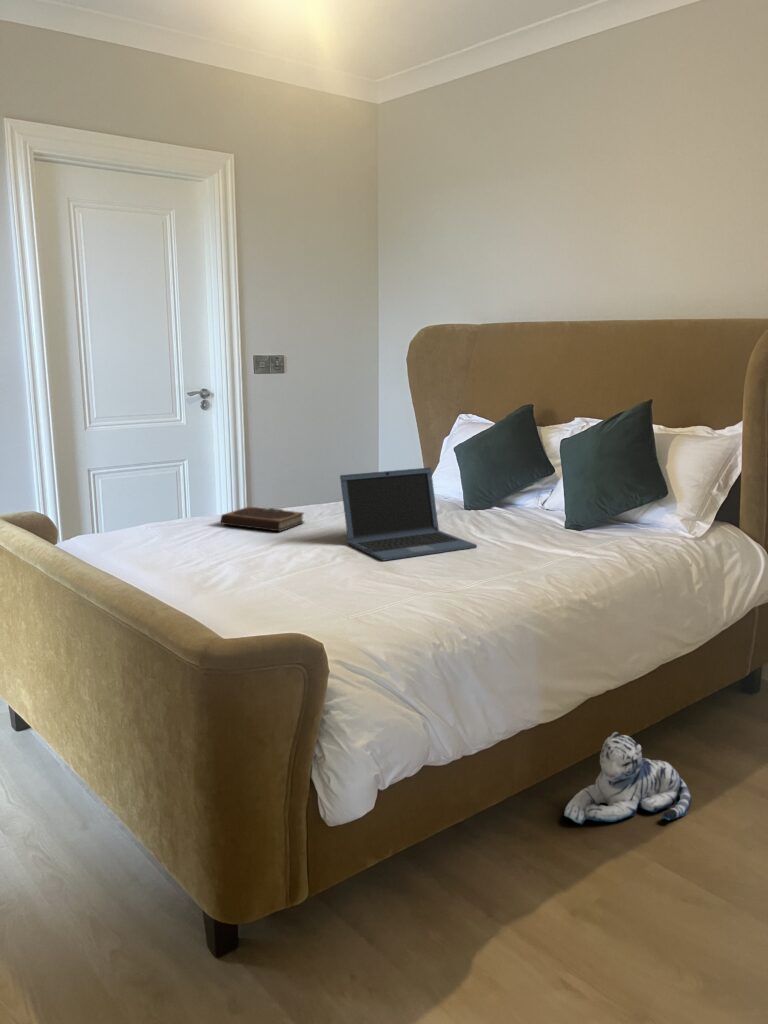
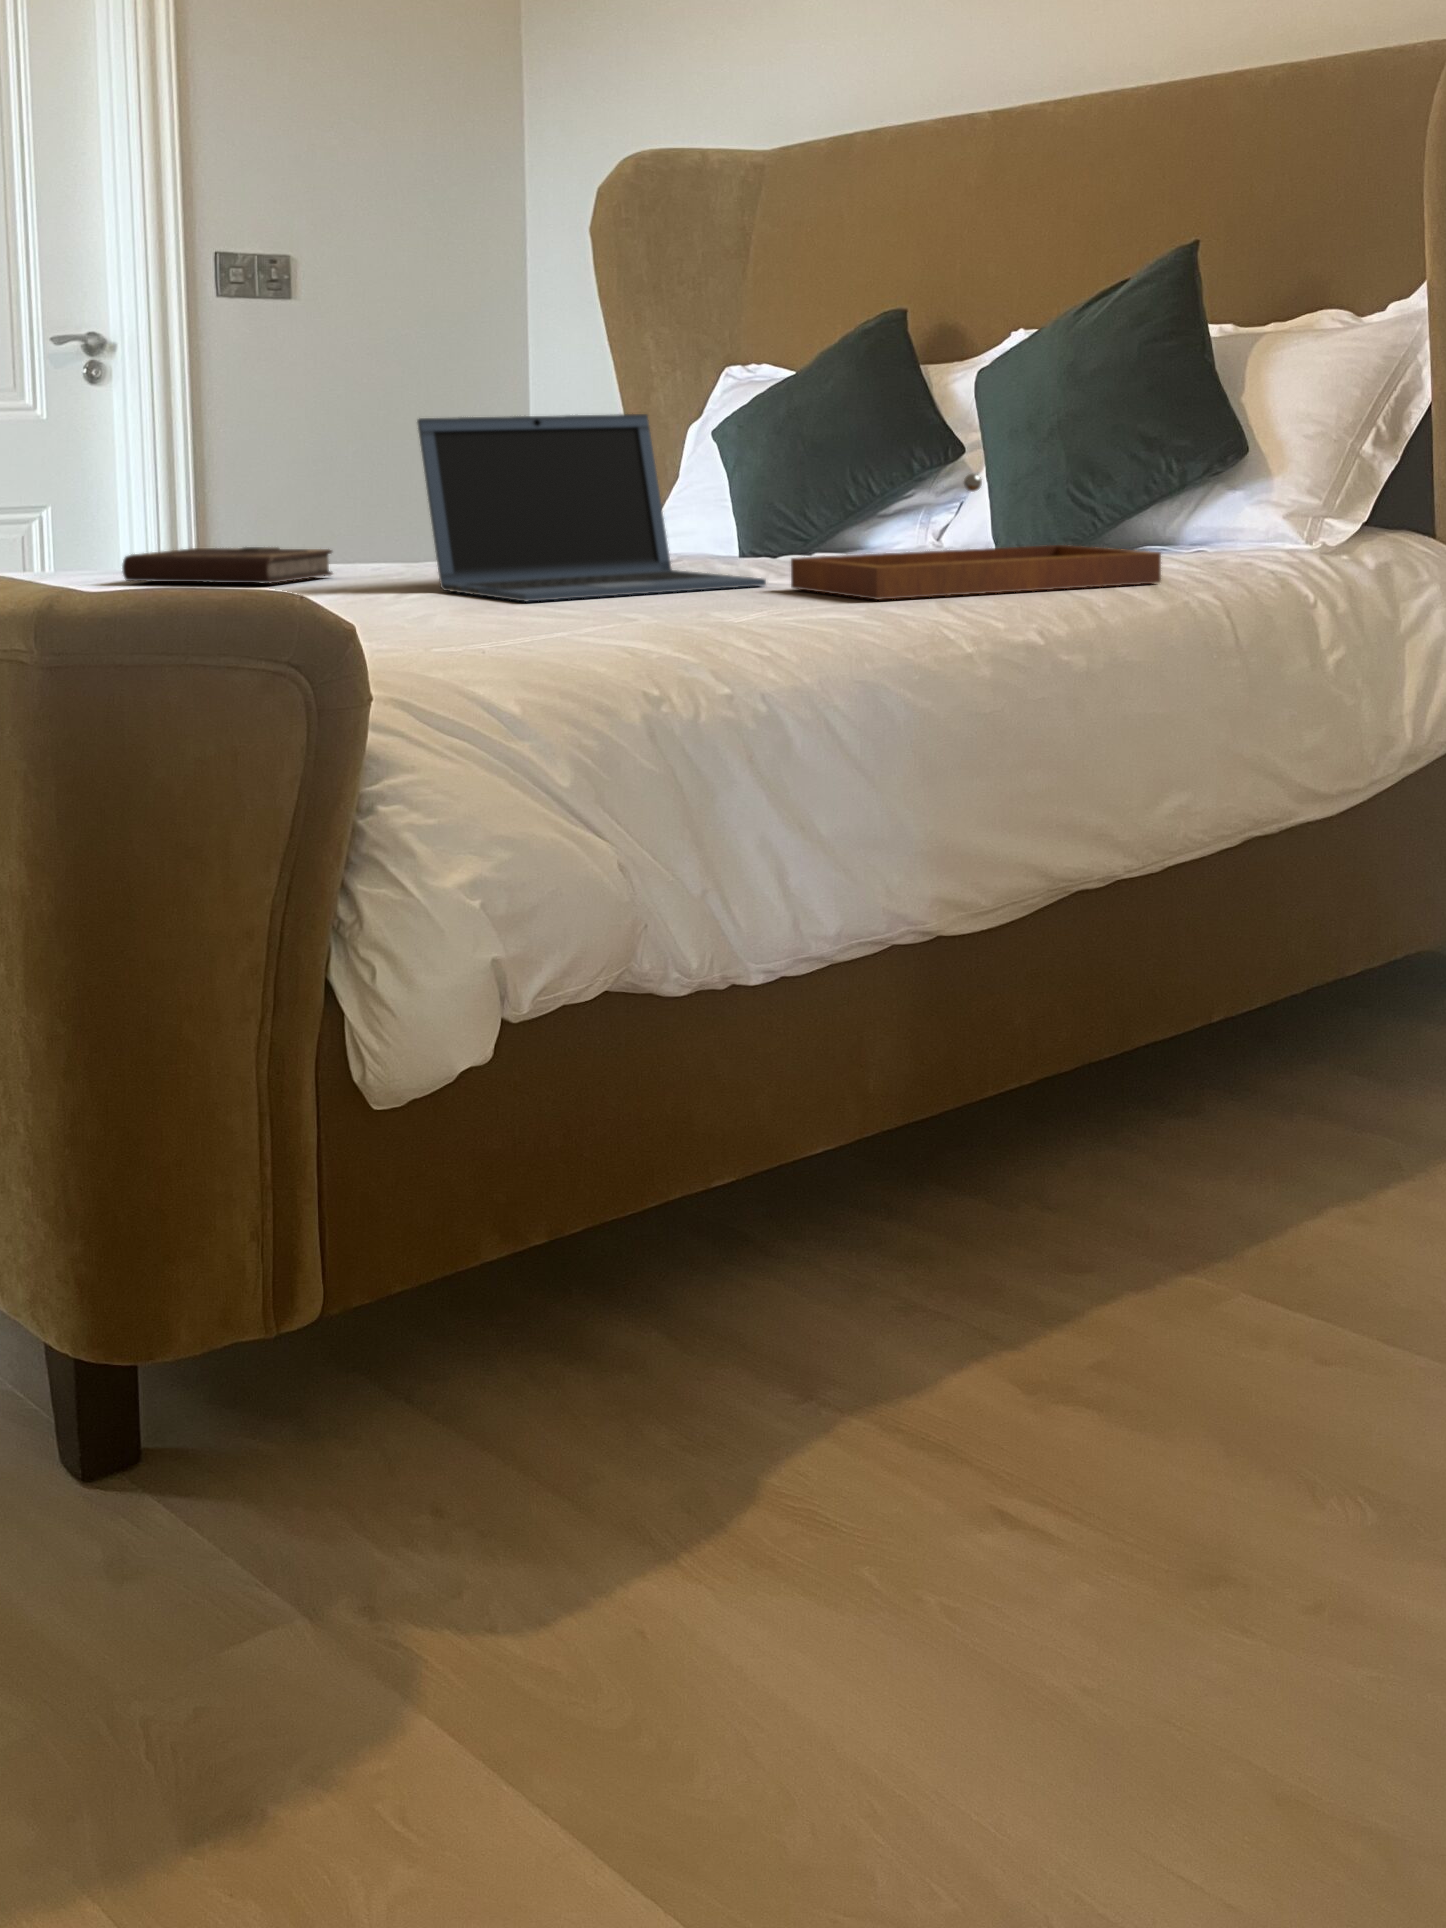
tray: none [487,509,632,569] -> present [791,474,1161,600]
plush toy: present [564,732,691,824] -> none [1012,996,1348,1233]

